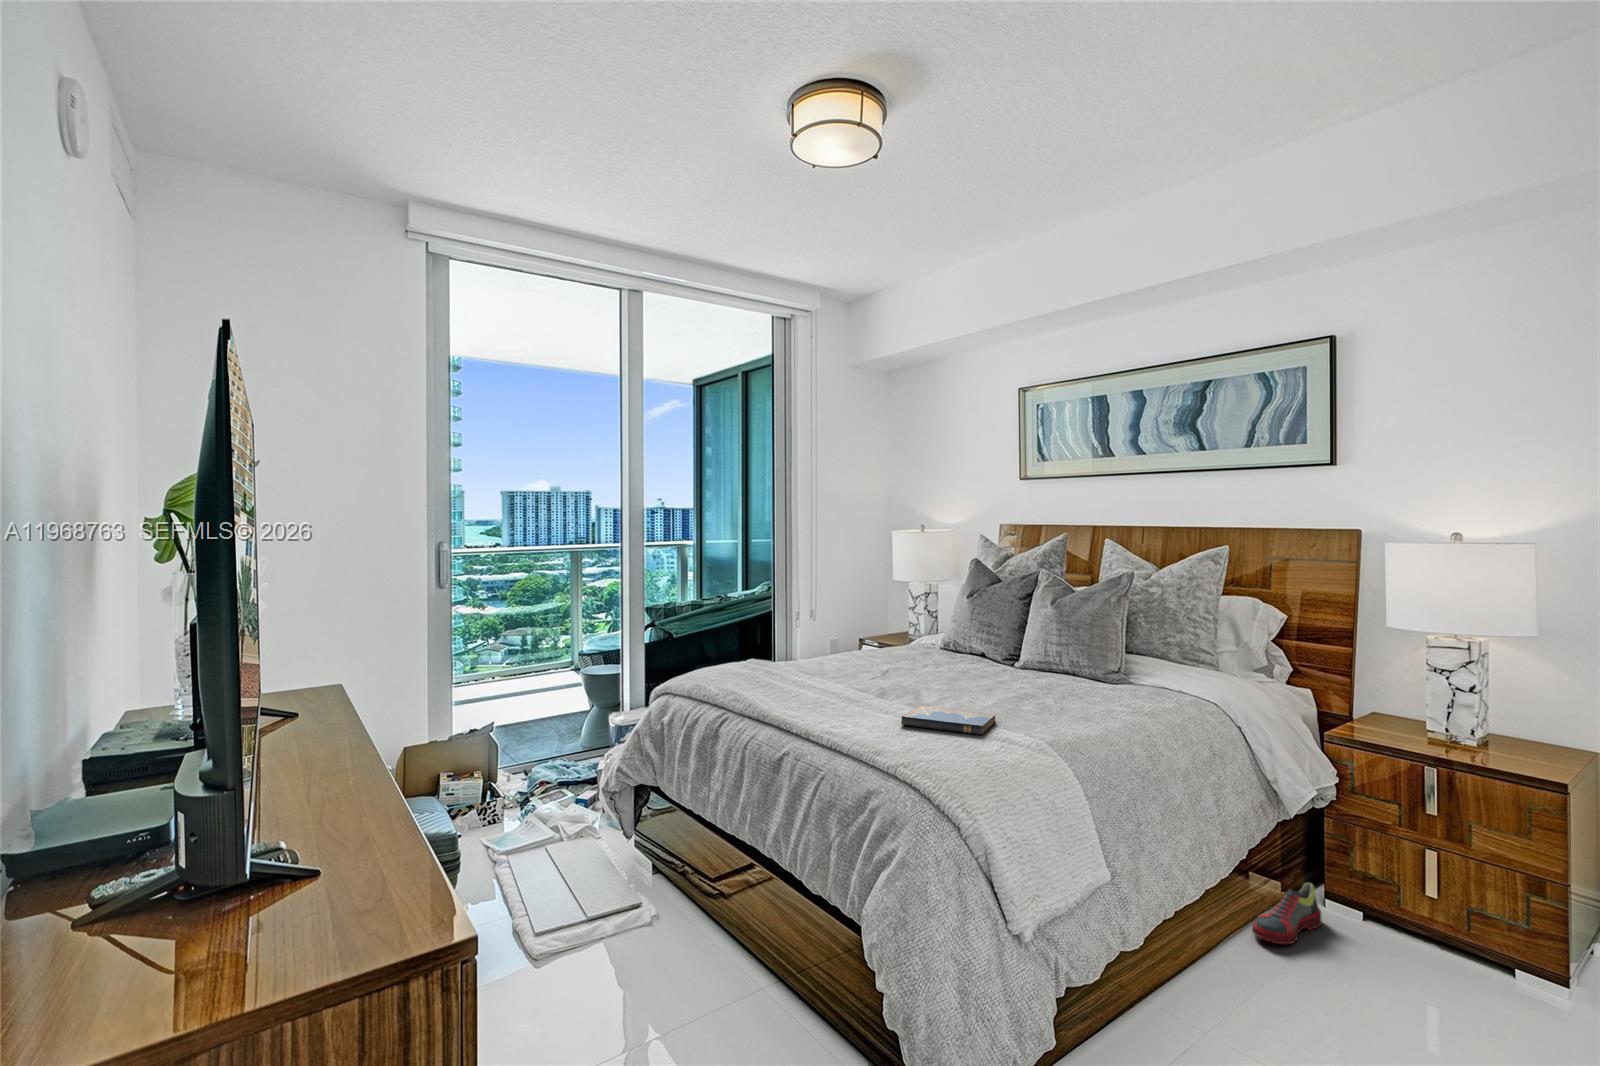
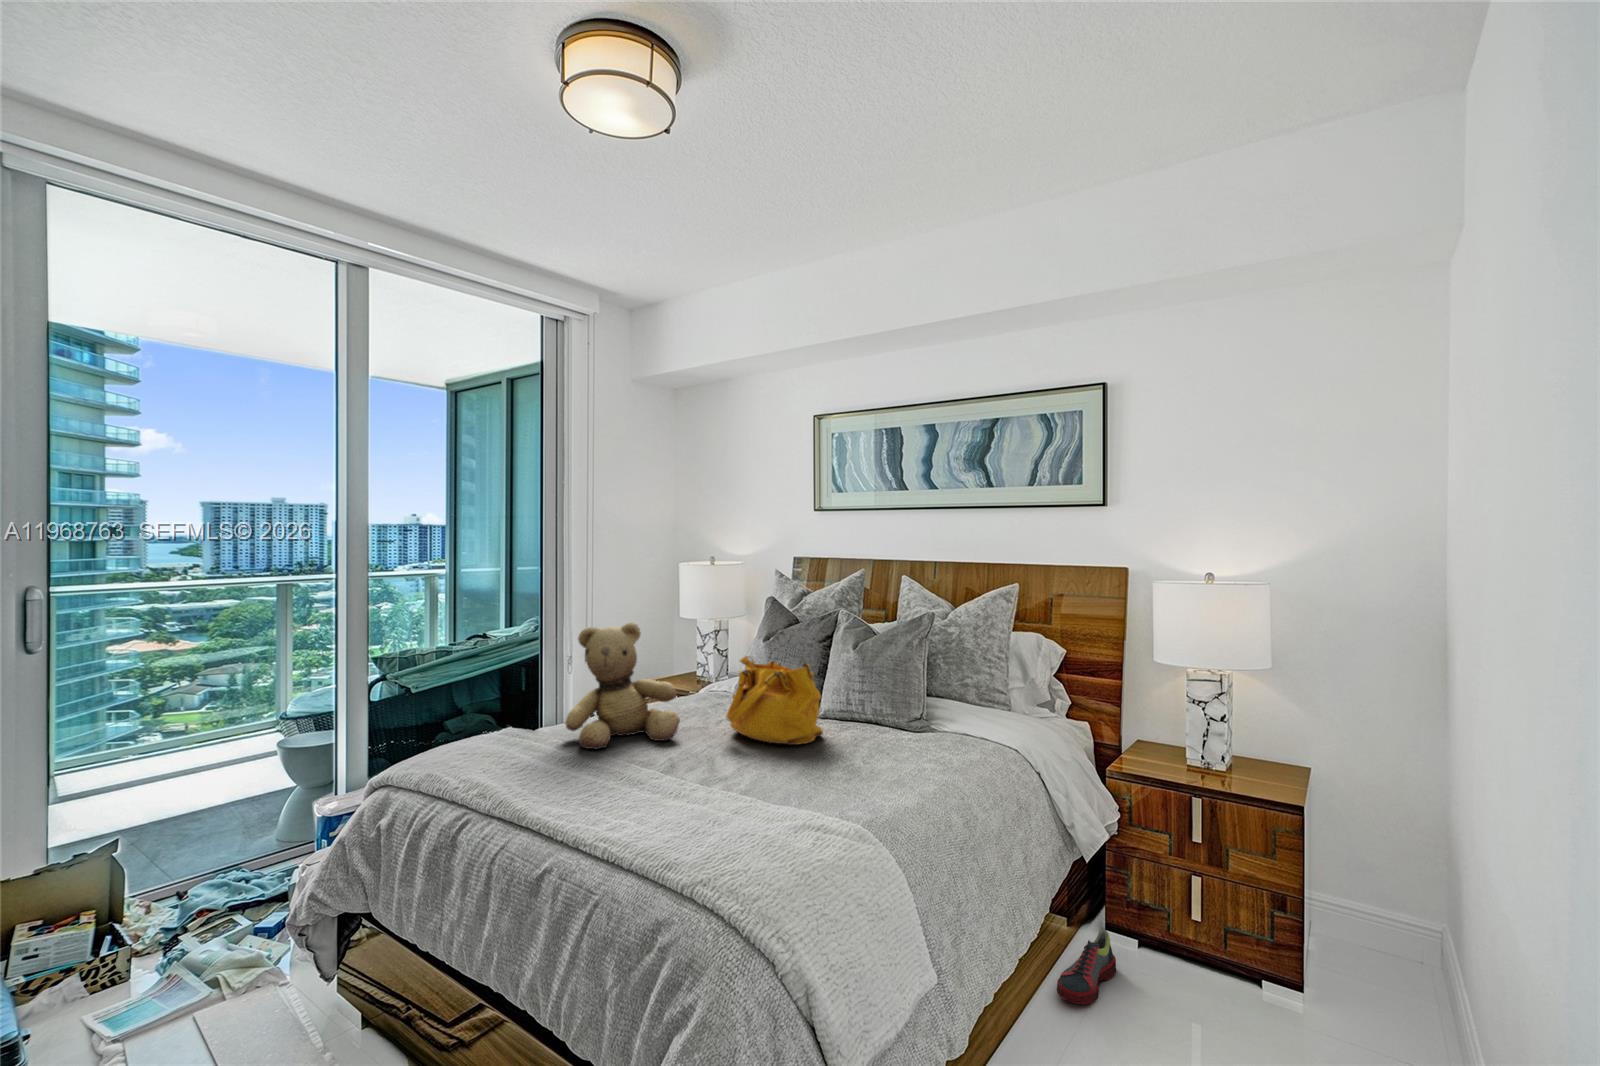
teddy bear: none [799,574,894,678] -> present [565,622,680,749]
handbag: none [934,606,1023,684] -> present [726,656,823,745]
hardcover book: present [902,706,996,735] -> none [694,786,803,823]

